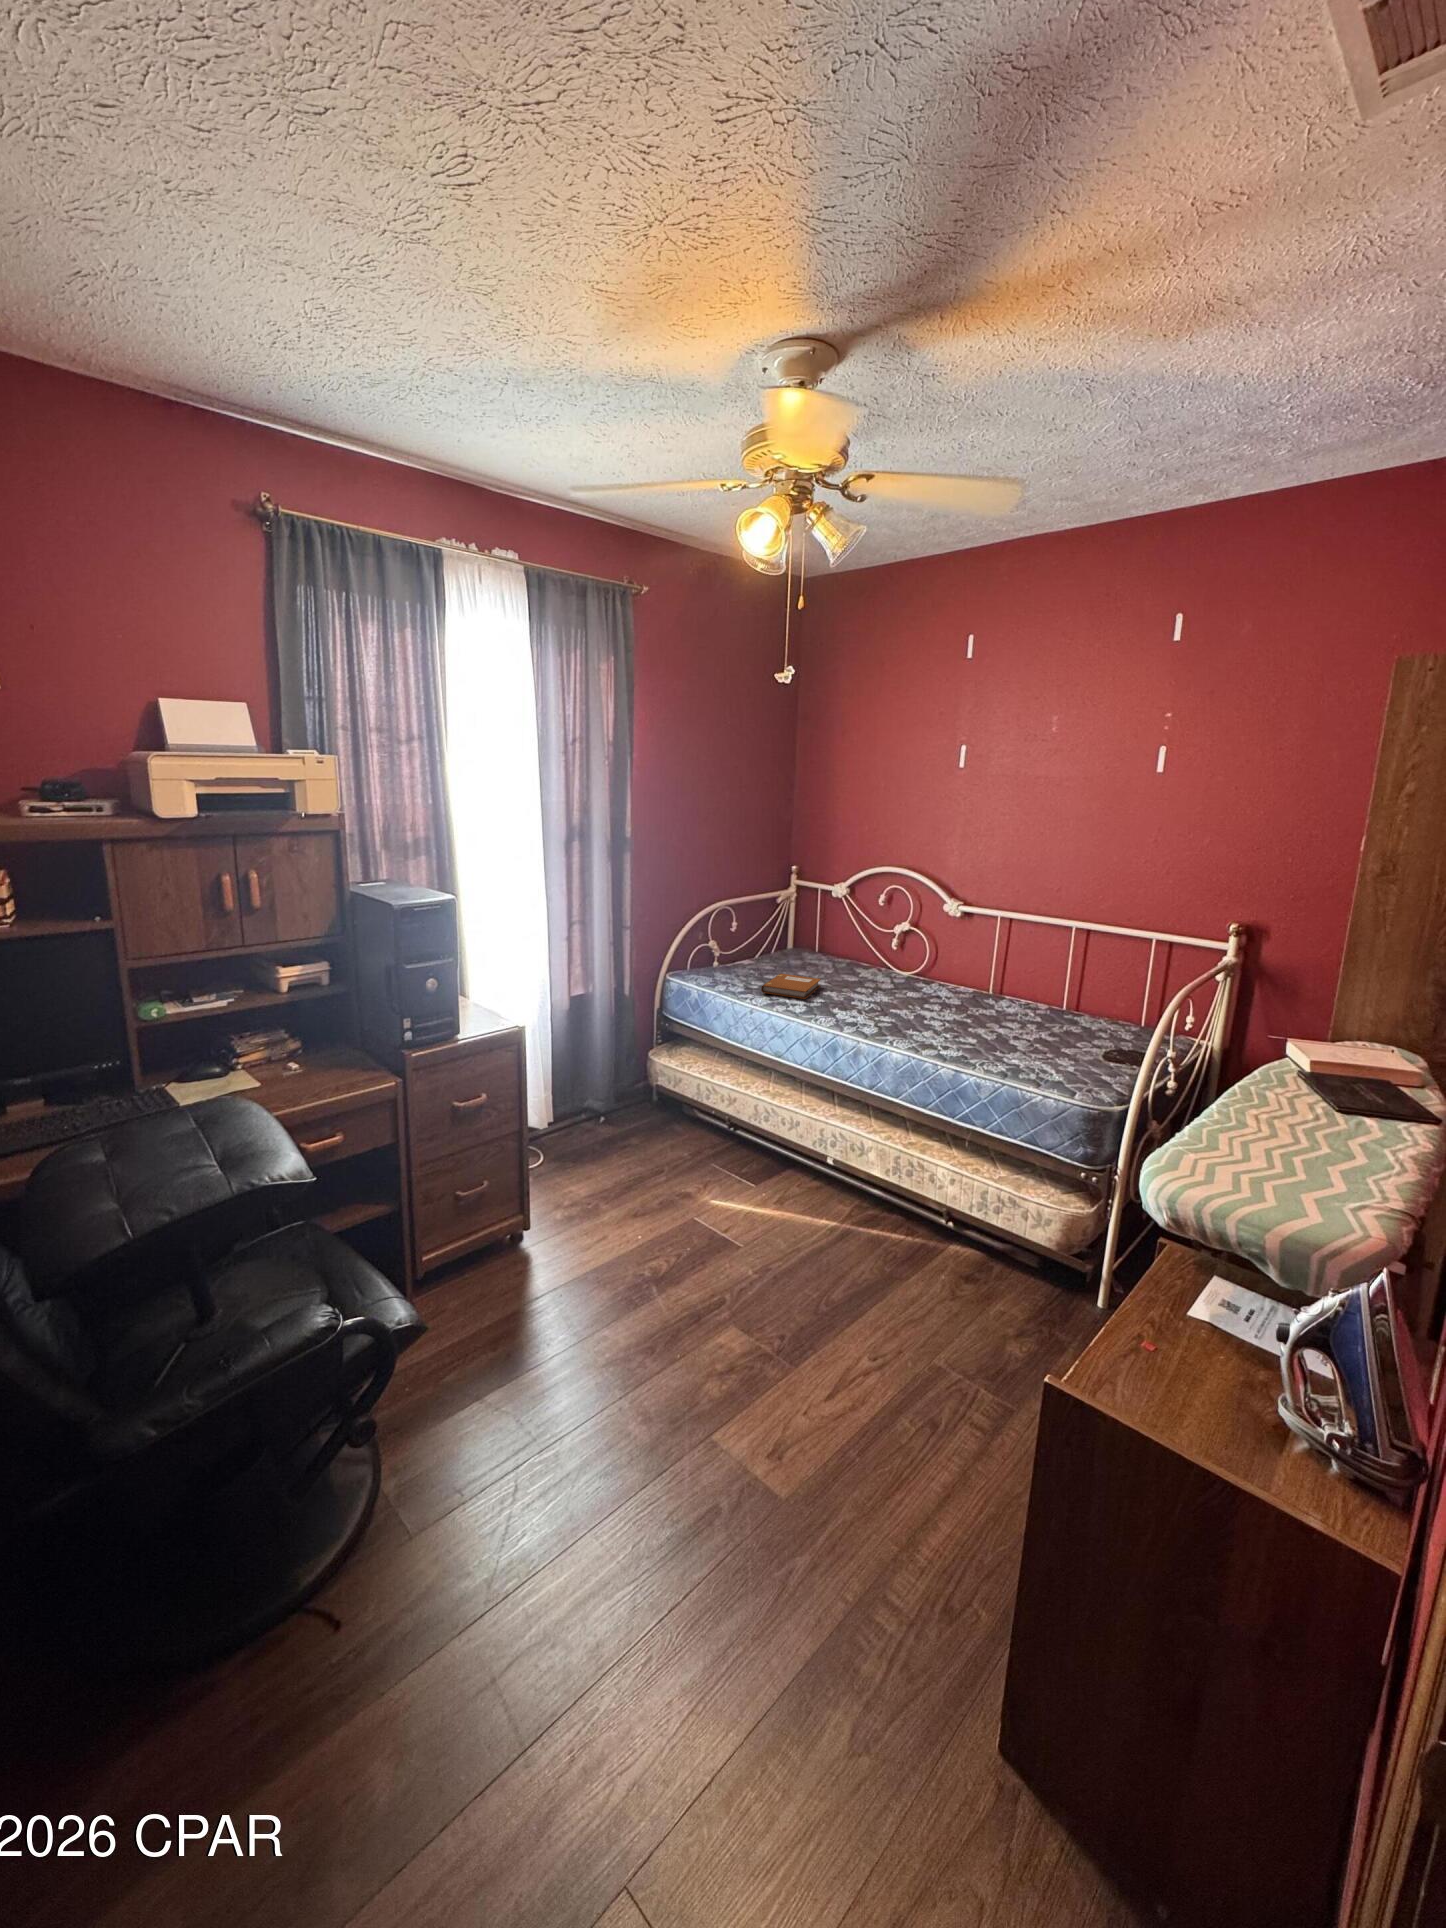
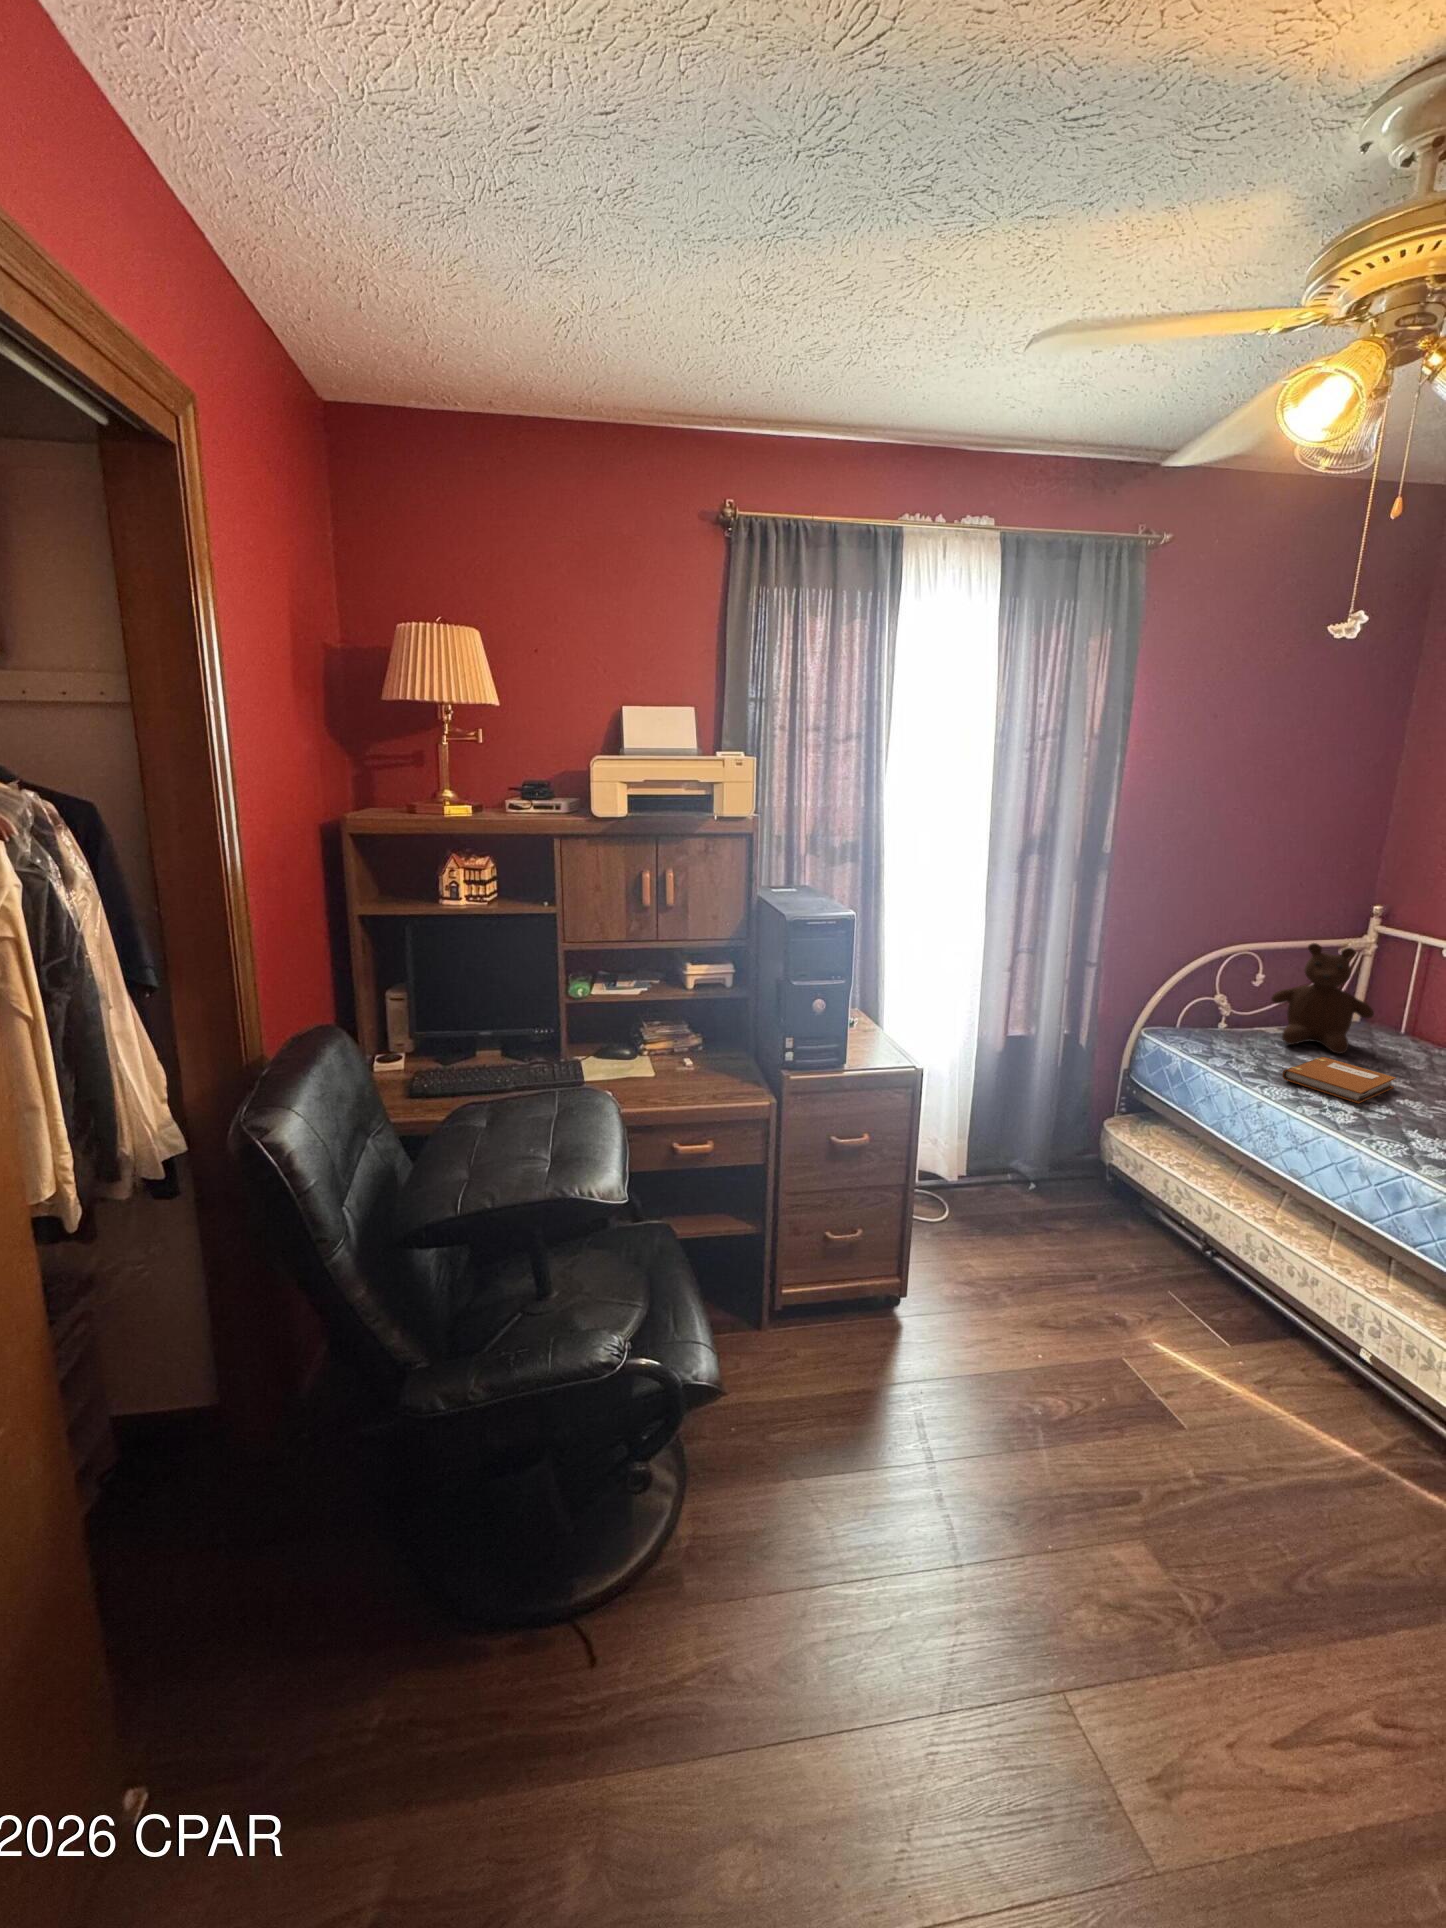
teddy bear: none [745,895,803,971] -> present [1271,943,1374,1054]

